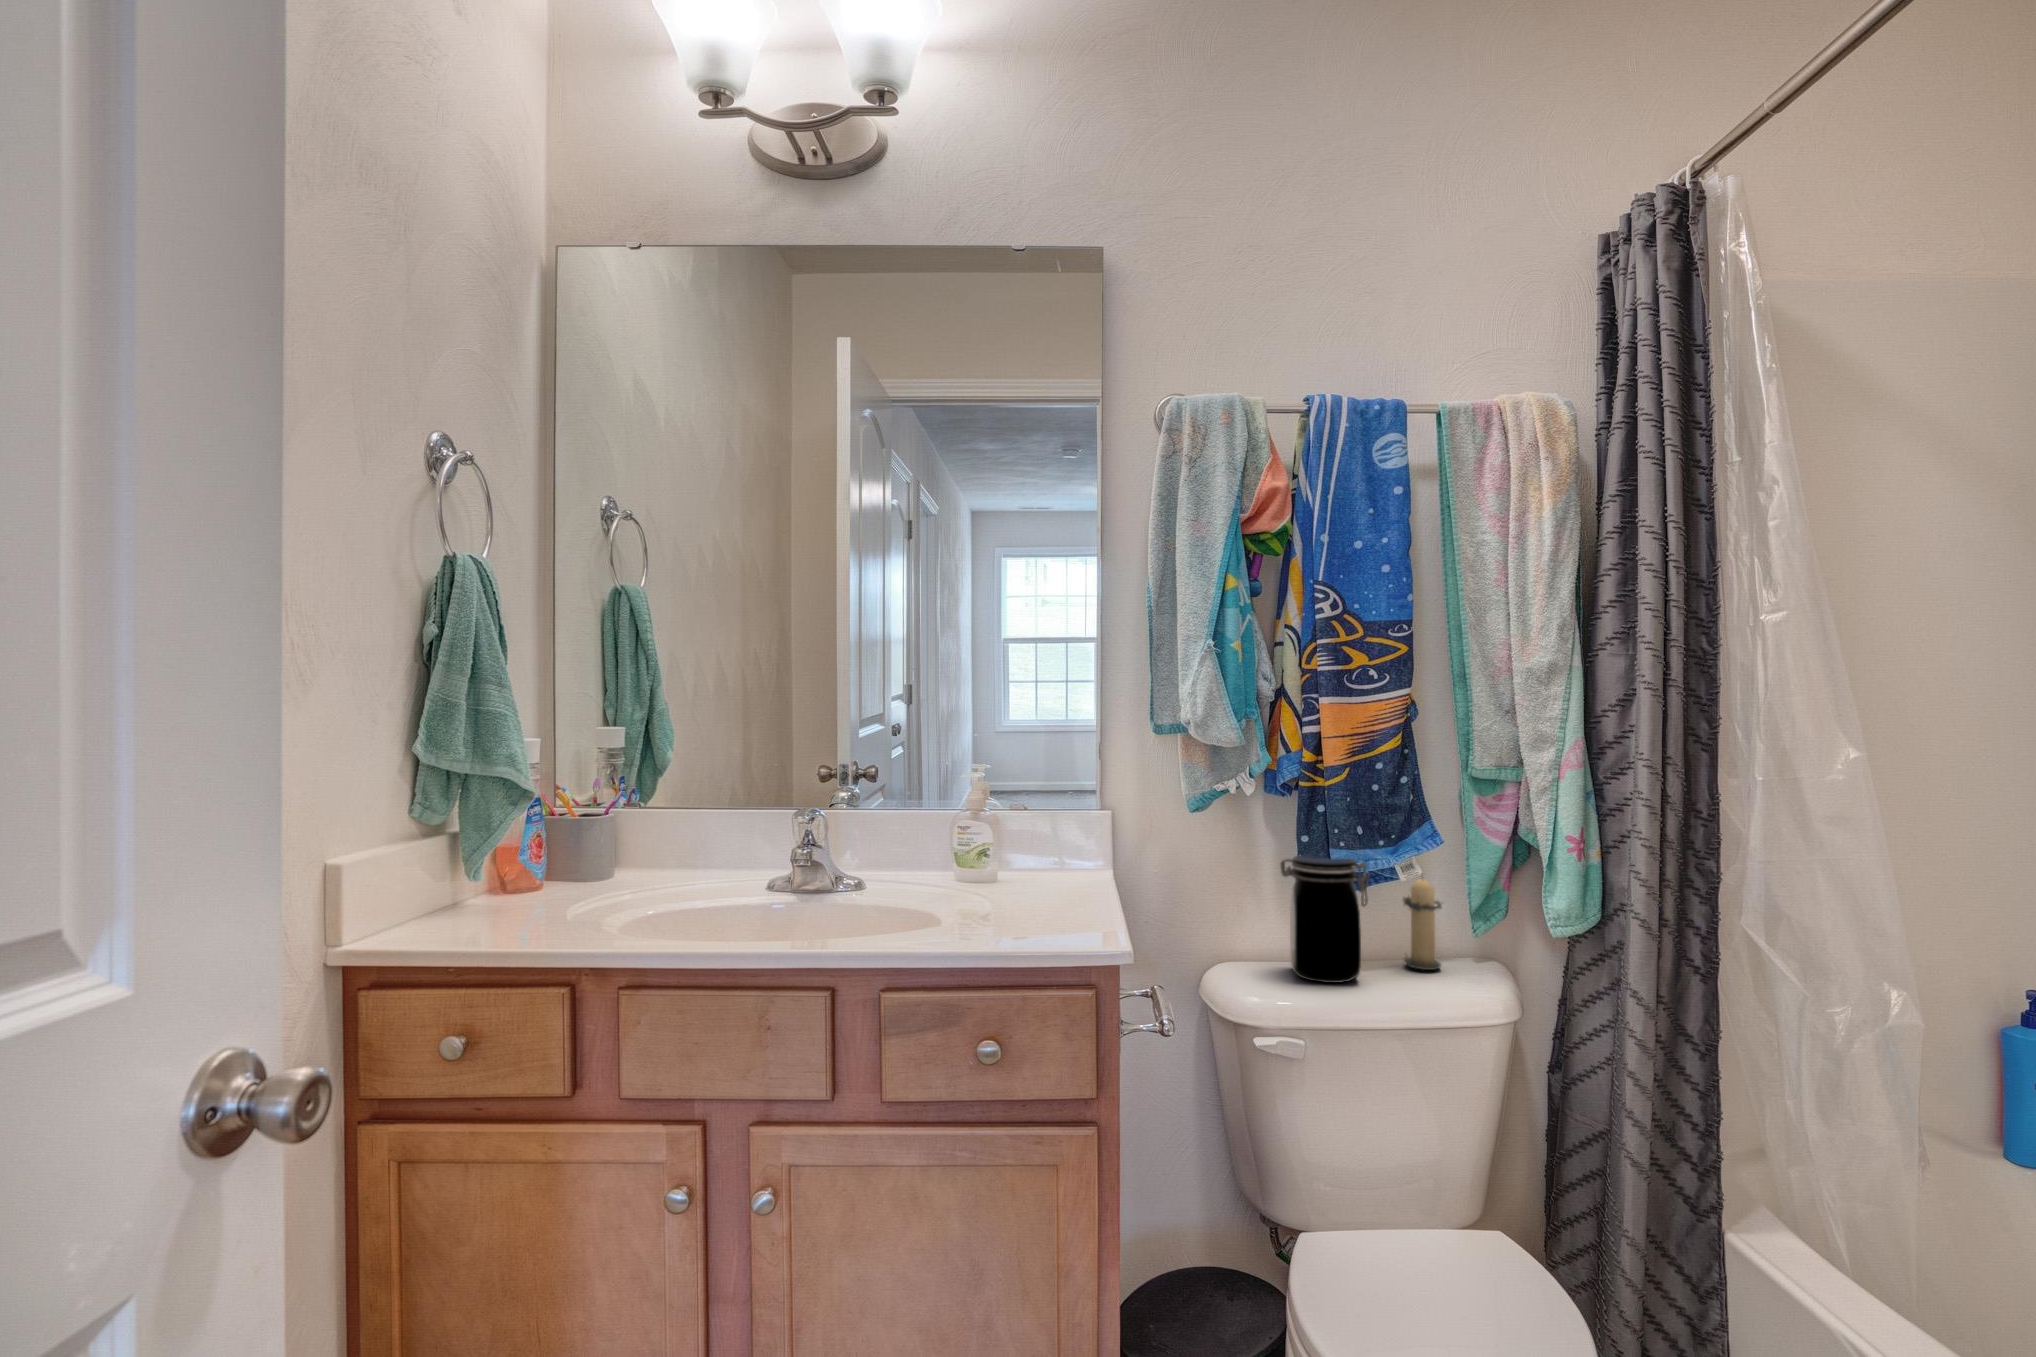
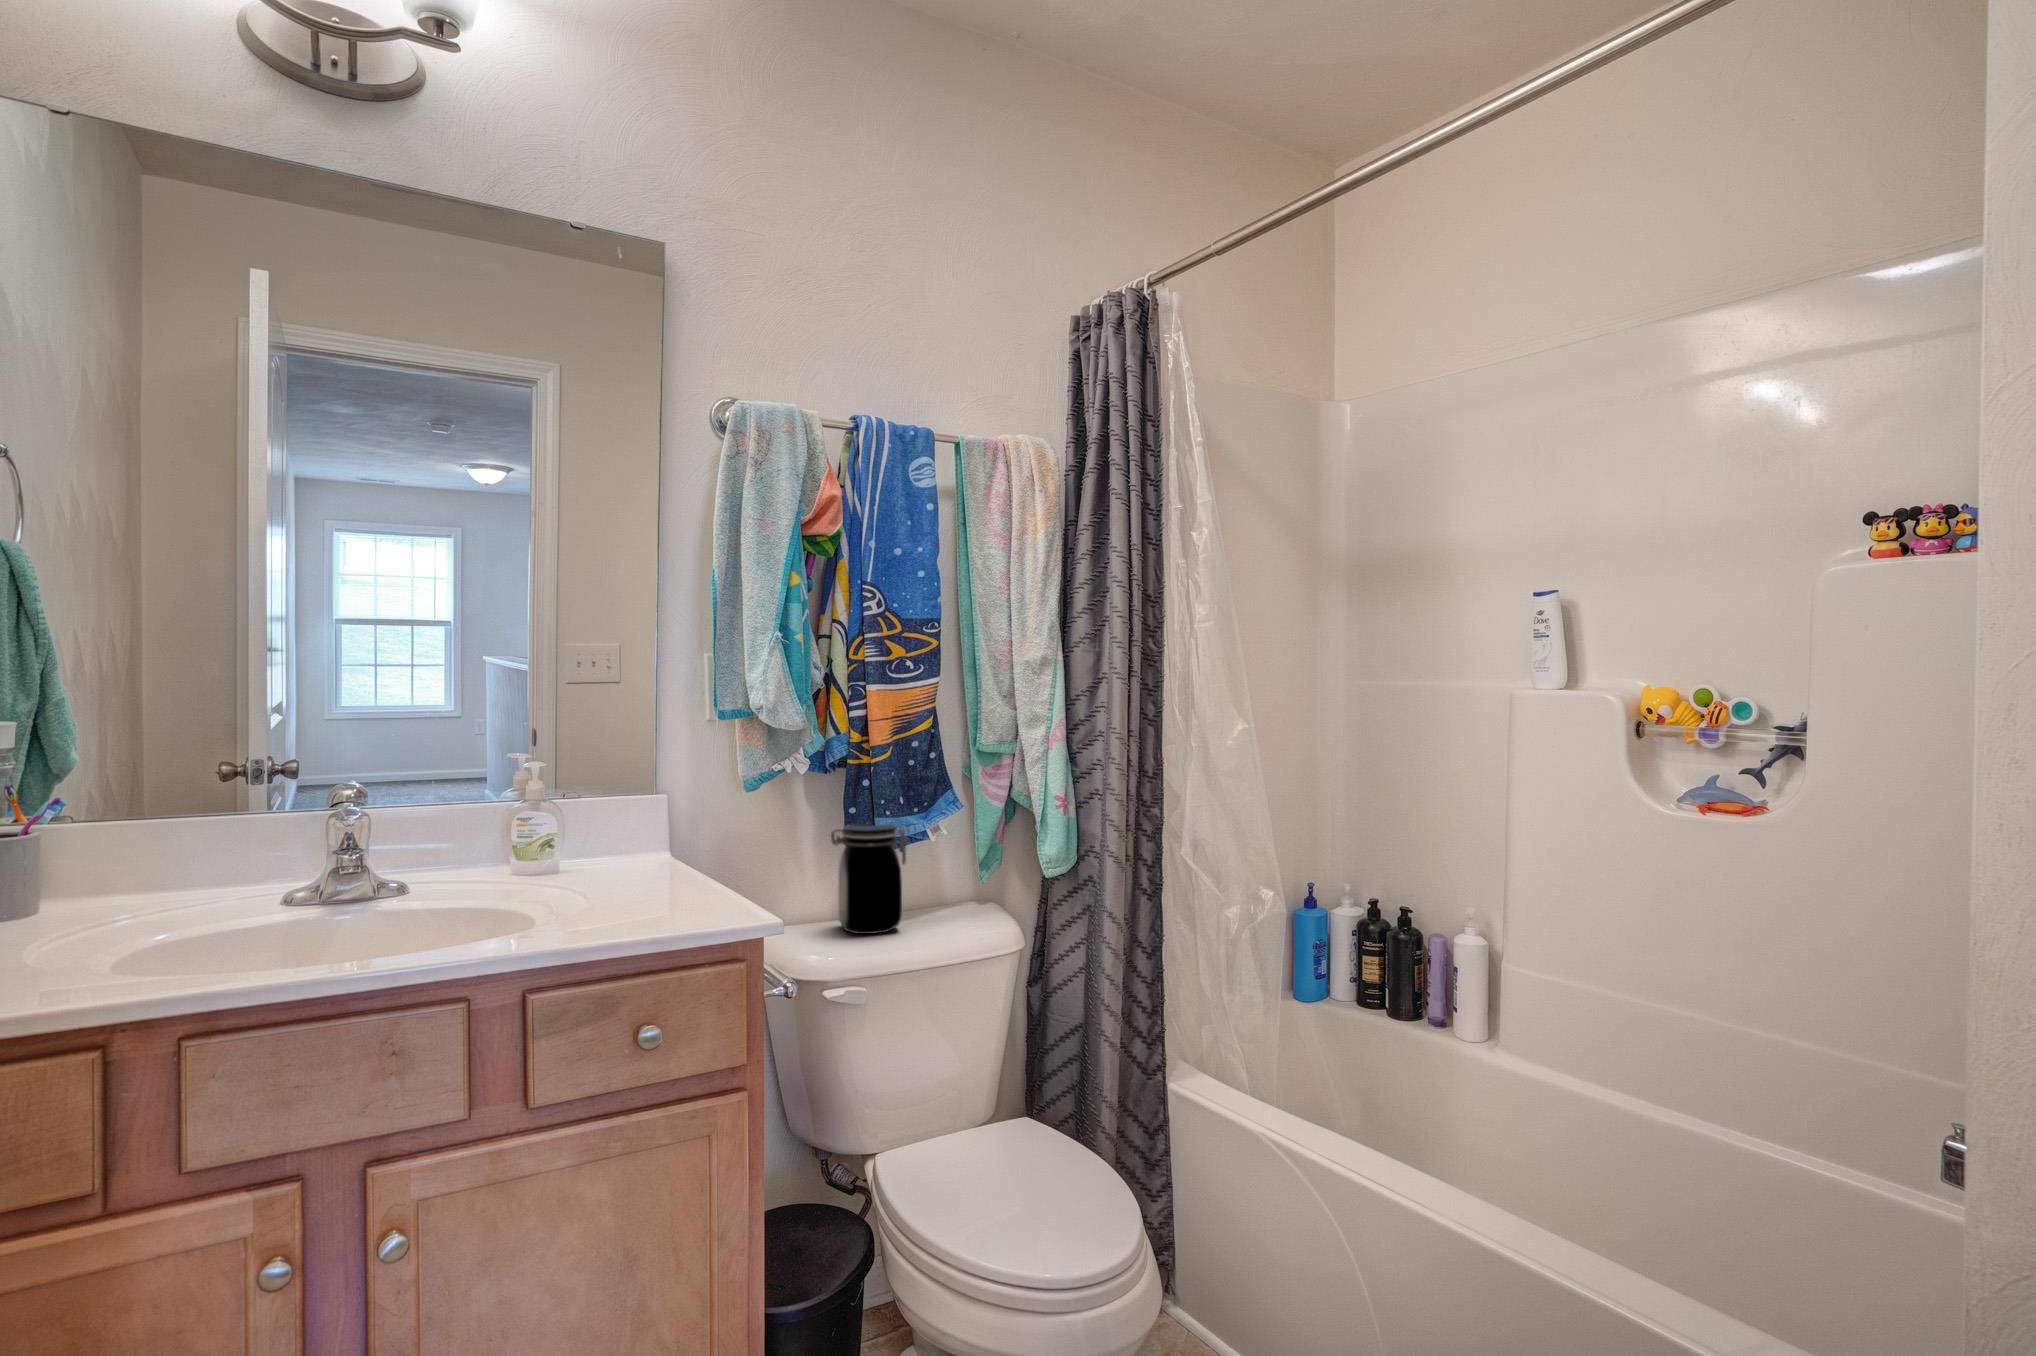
candle: present [1403,878,1442,970] -> none [925,833,964,916]

